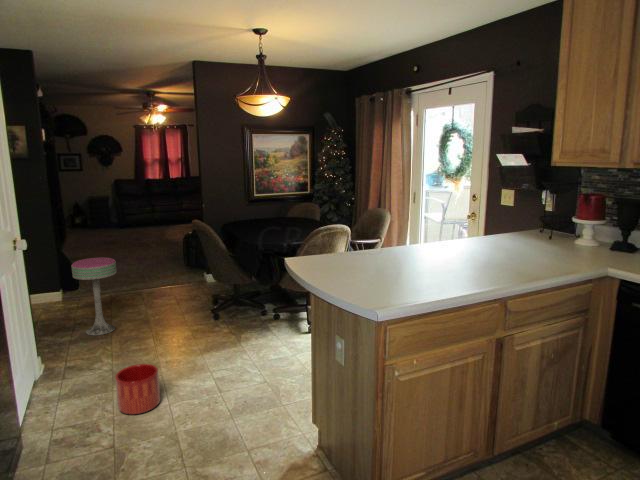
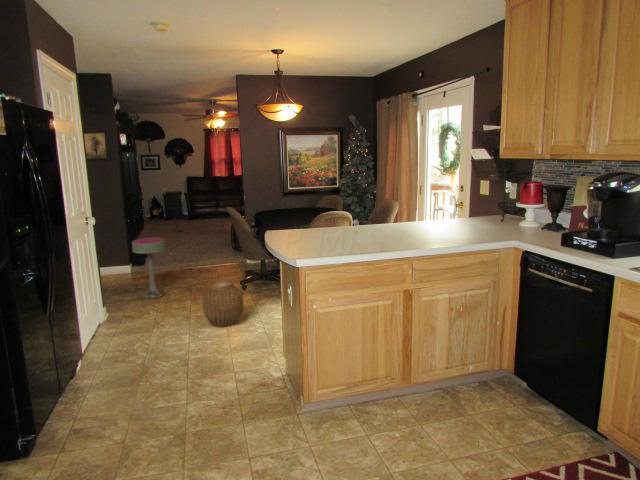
woven basket: none [179,316,232,375] -> present [202,281,243,327]
planter: present [115,364,160,414] -> none [151,313,184,348]

